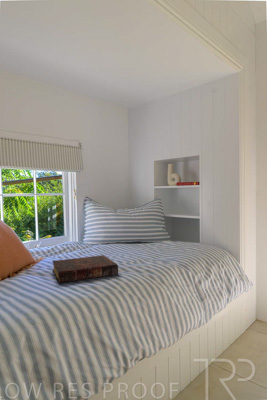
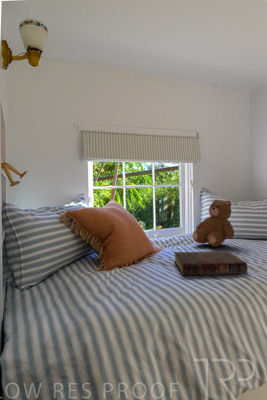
teddy bear: none [74,208,112,252] -> present [193,200,234,247]

